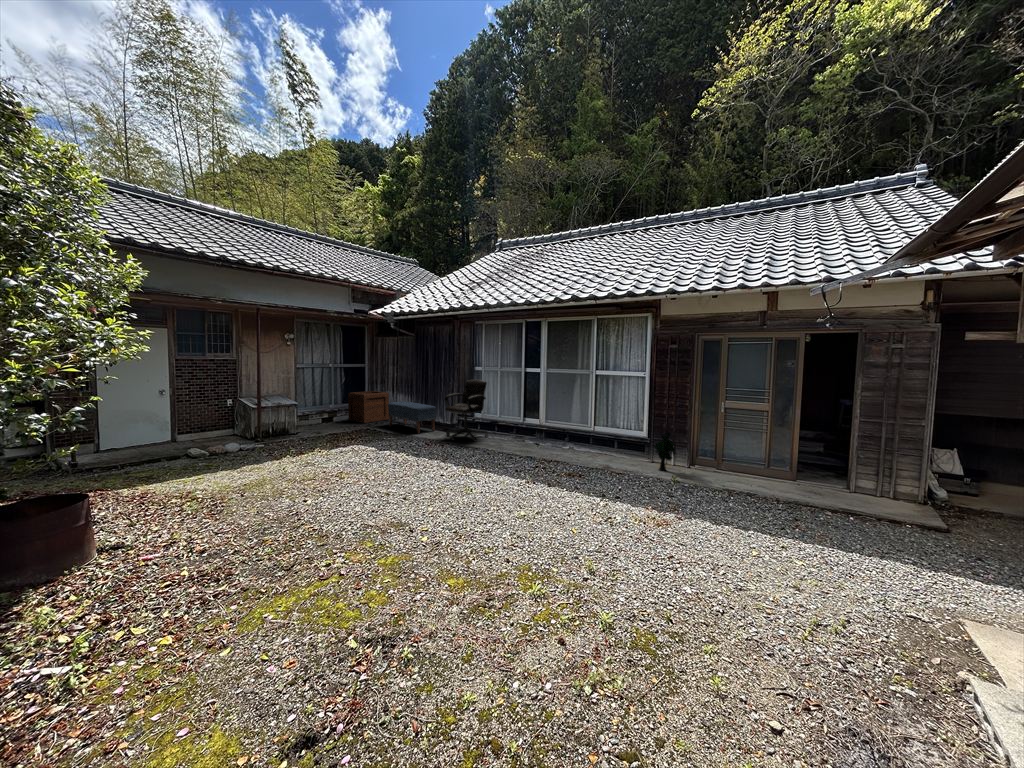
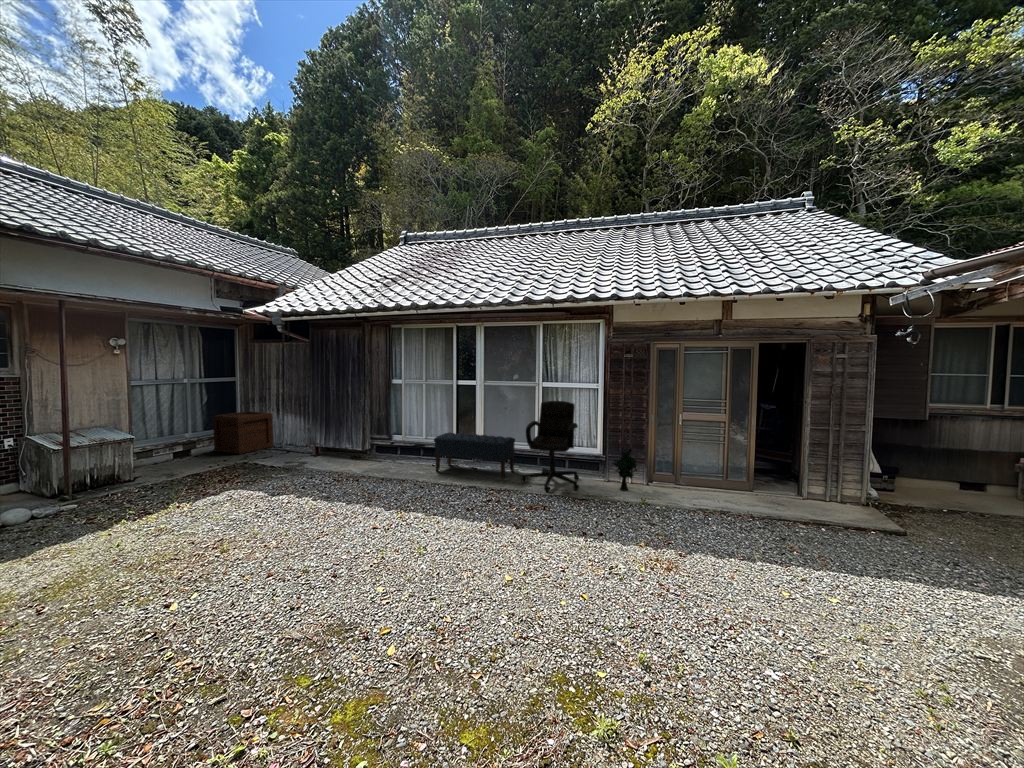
chair: present [445,379,488,441] -> present [521,401,579,492]
bench: present [388,401,436,434] -> present [434,433,515,479]

